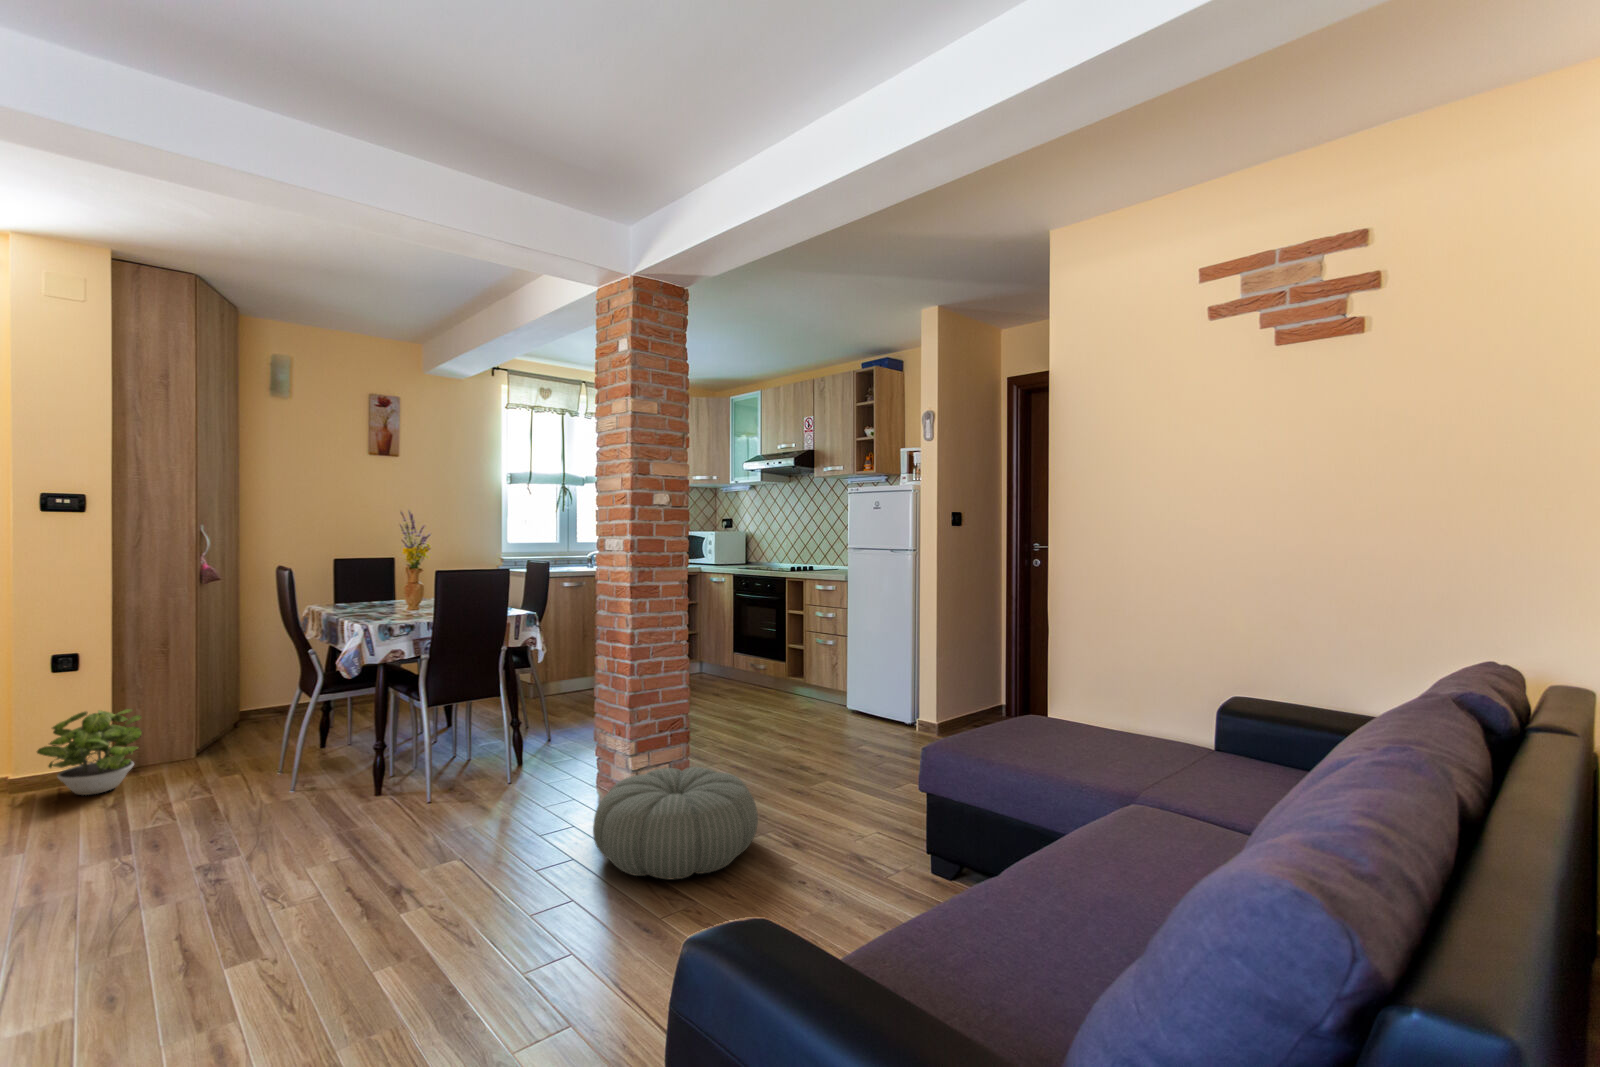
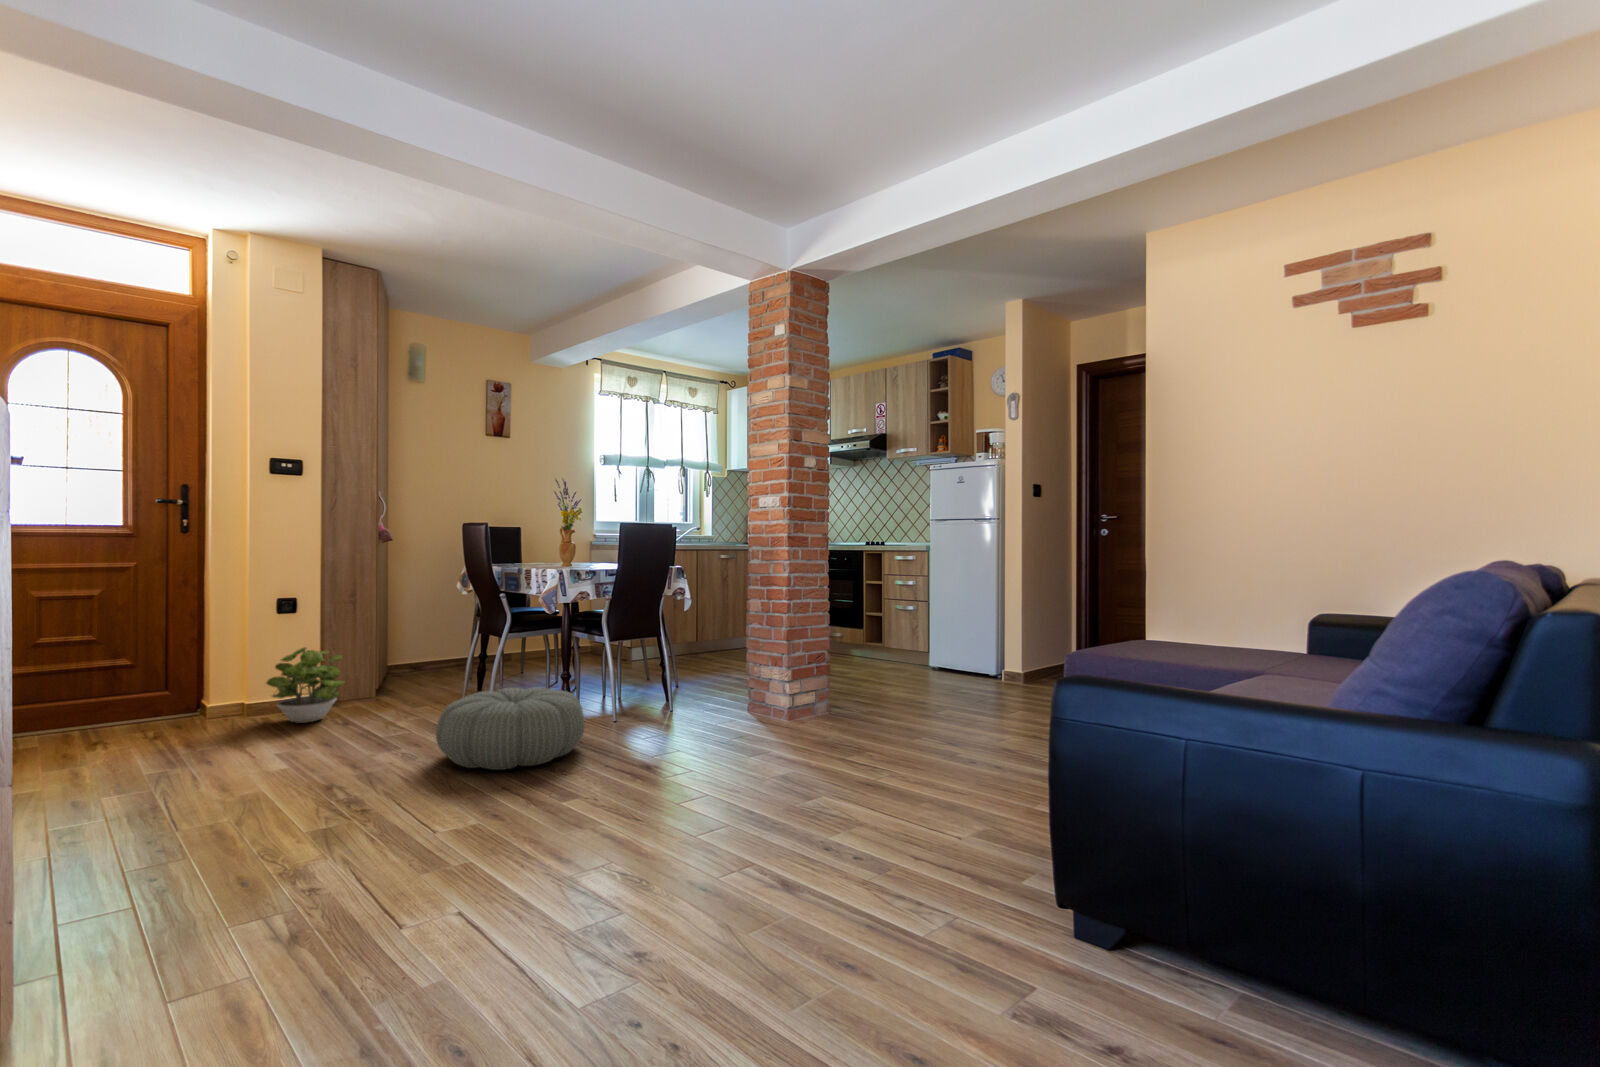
pouf: present [593,767,758,879] -> present [436,687,584,770]

